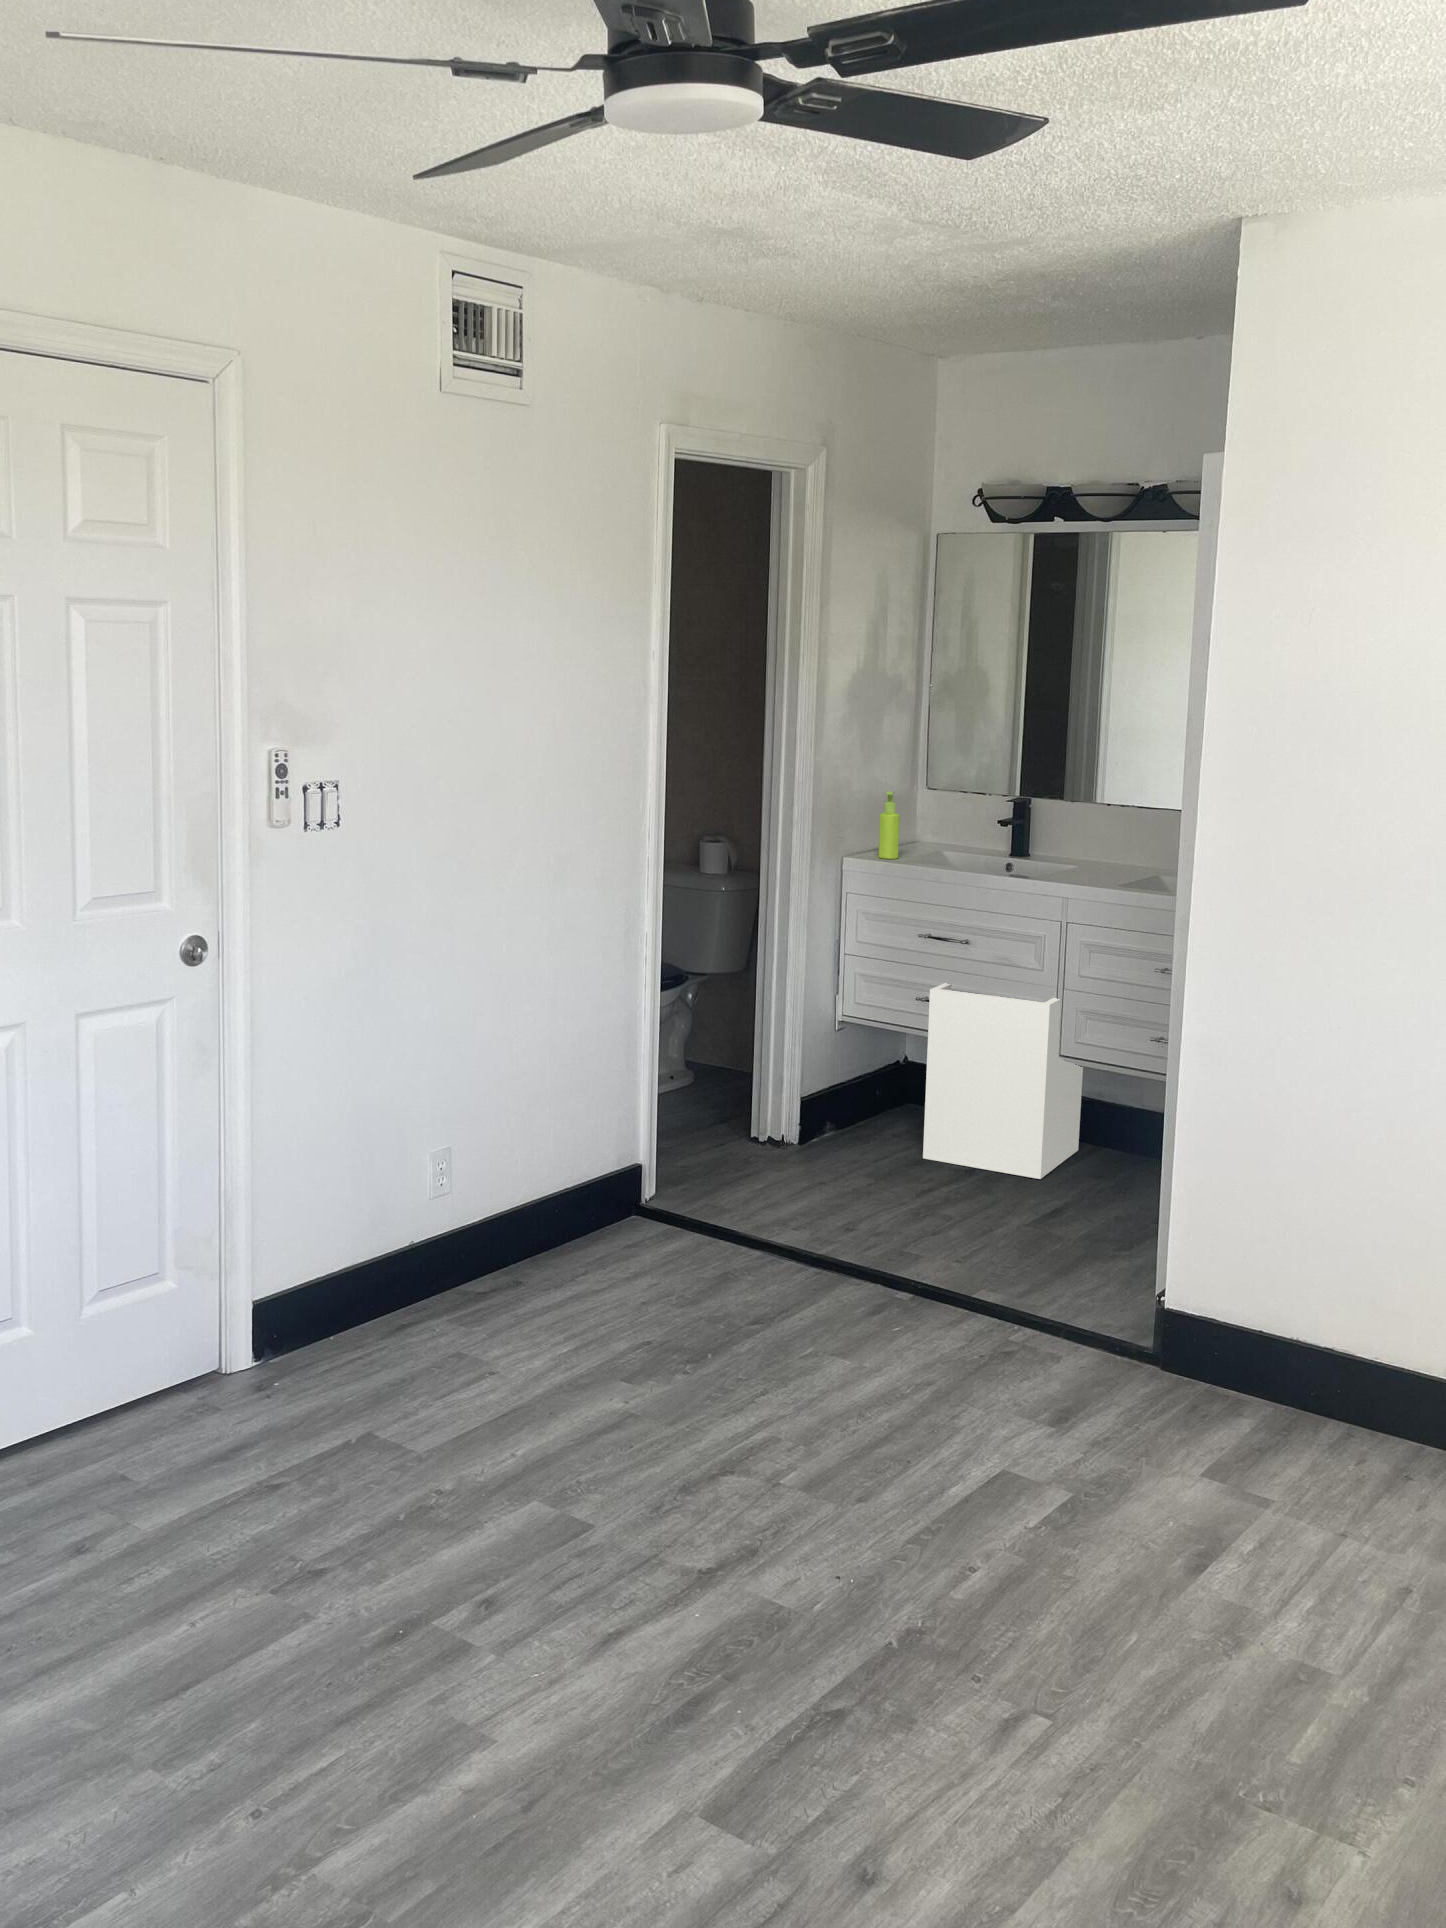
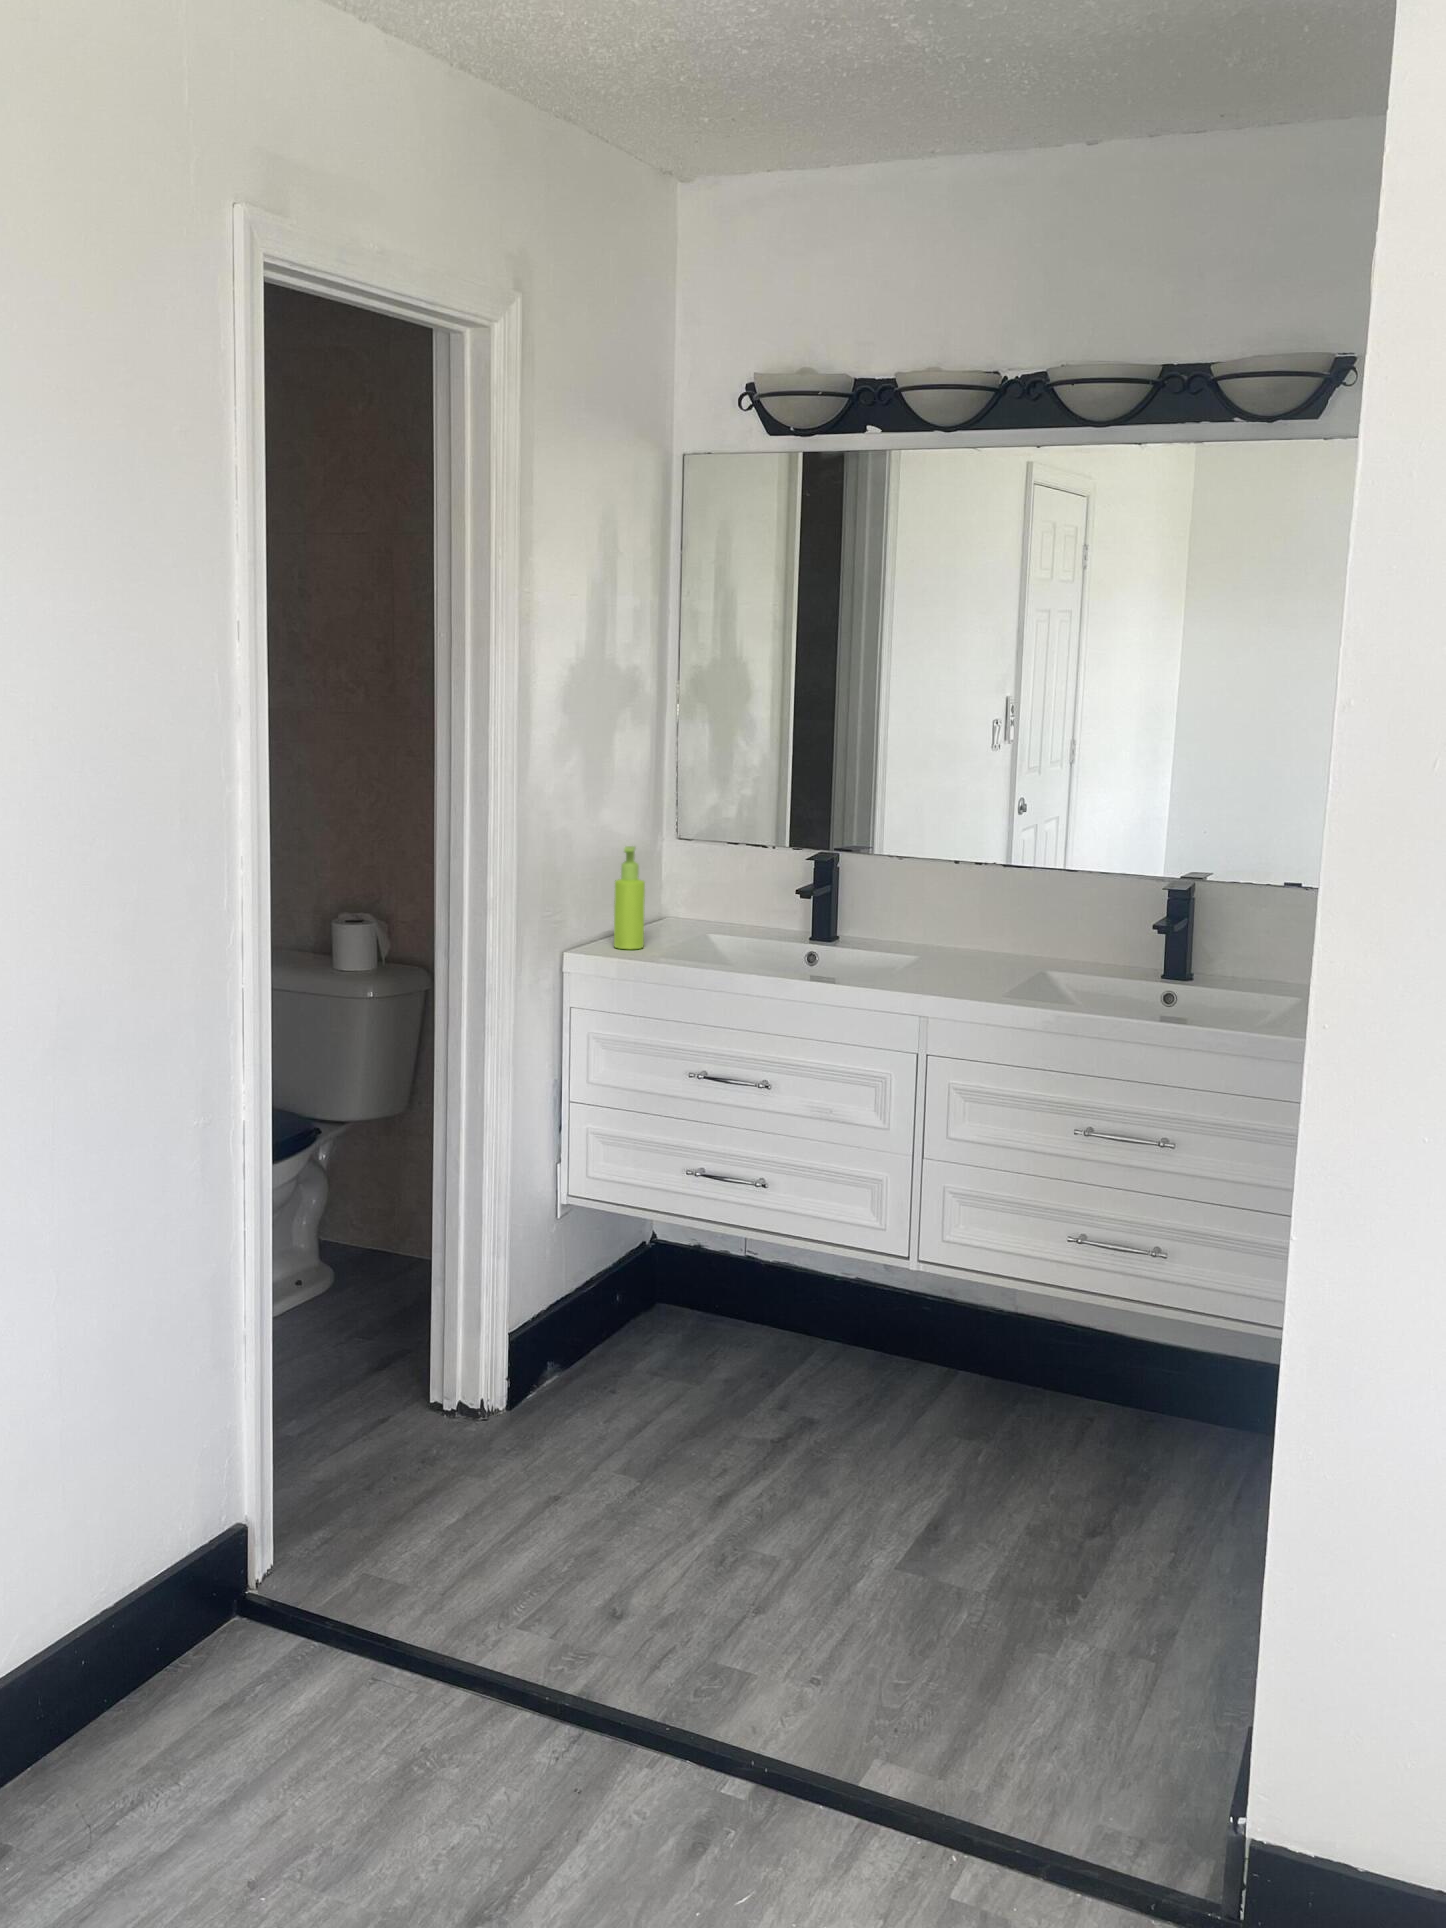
laundry hamper: present [923,983,1083,1179] -> none [704,1114,940,1452]

